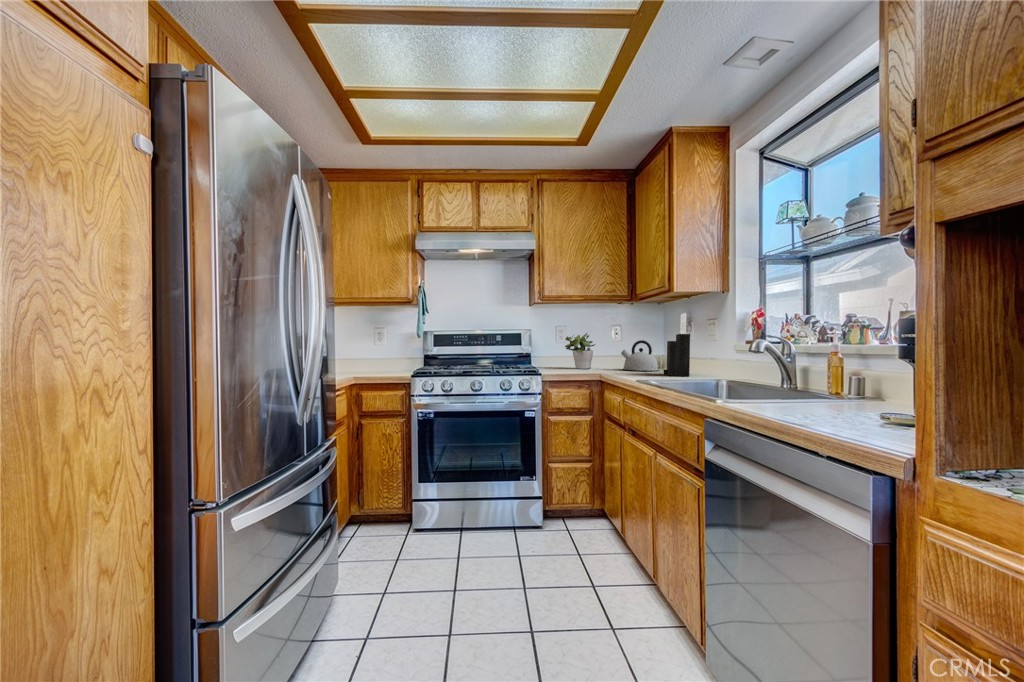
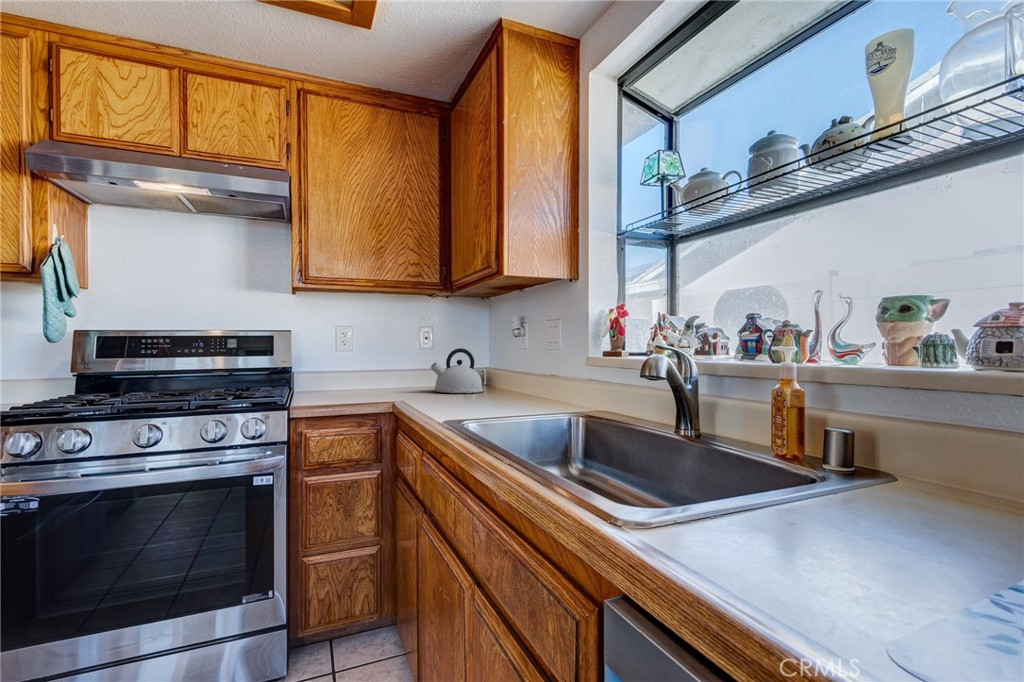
knife block: present [664,313,690,376] -> none [488,309,525,403]
potted plant: present [565,333,595,369] -> none [348,337,395,391]

